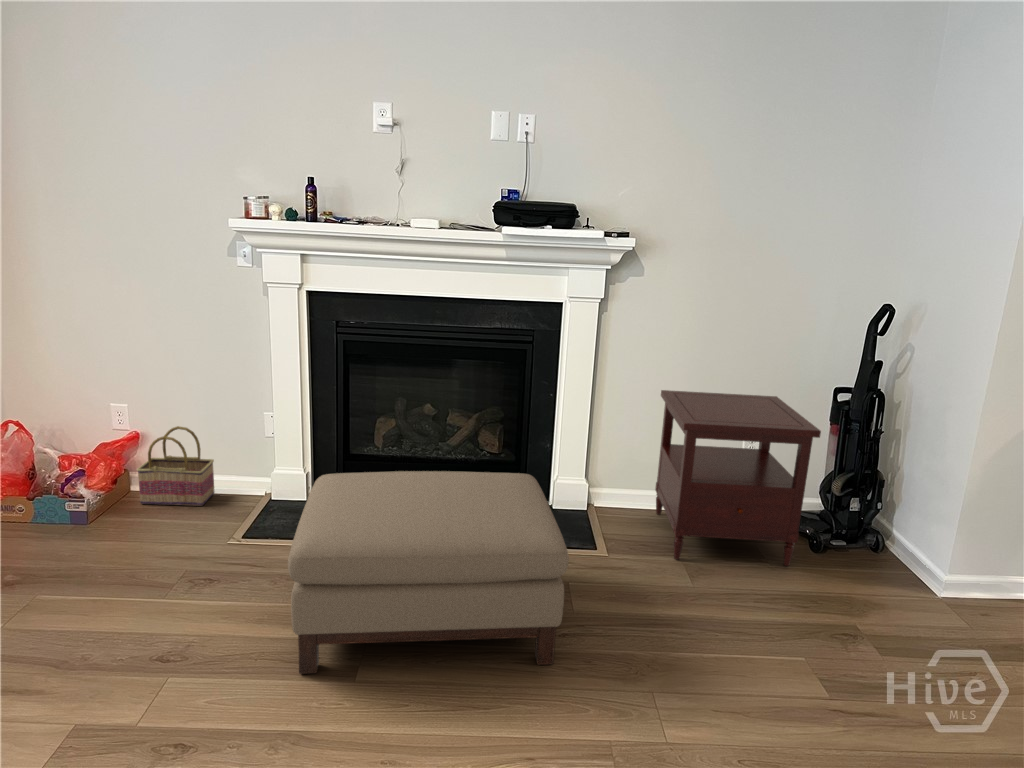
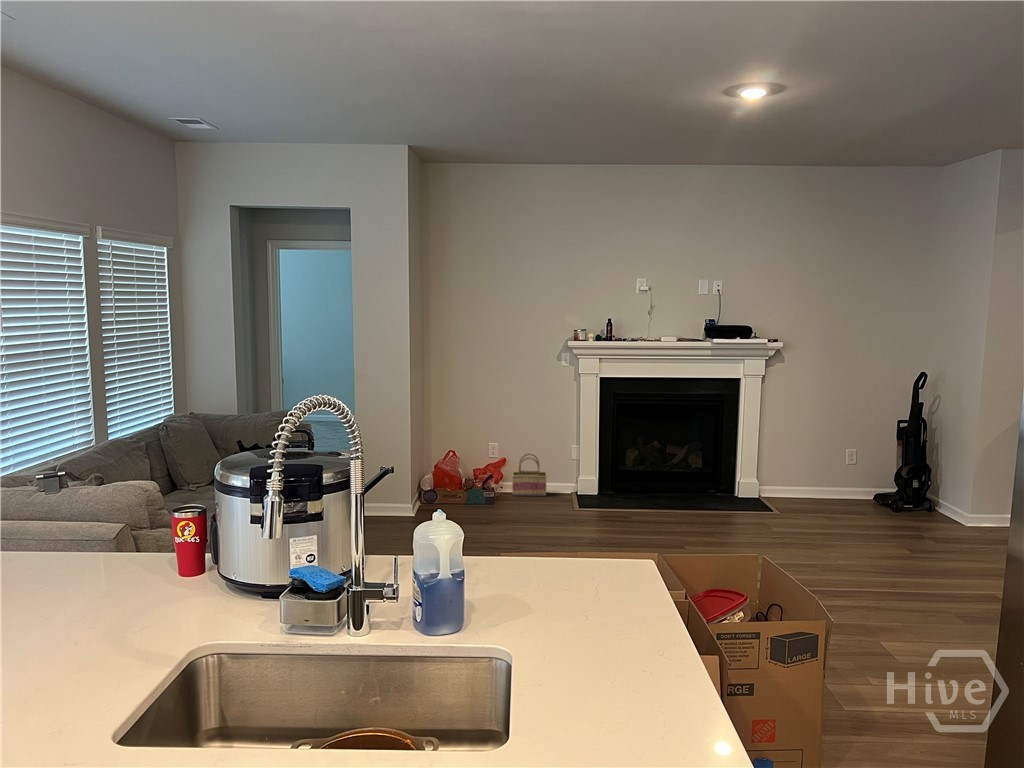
side table: present [655,390,821,566] -> none [798,425,891,516]
ottoman: present [288,471,569,674] -> none [635,464,776,545]

